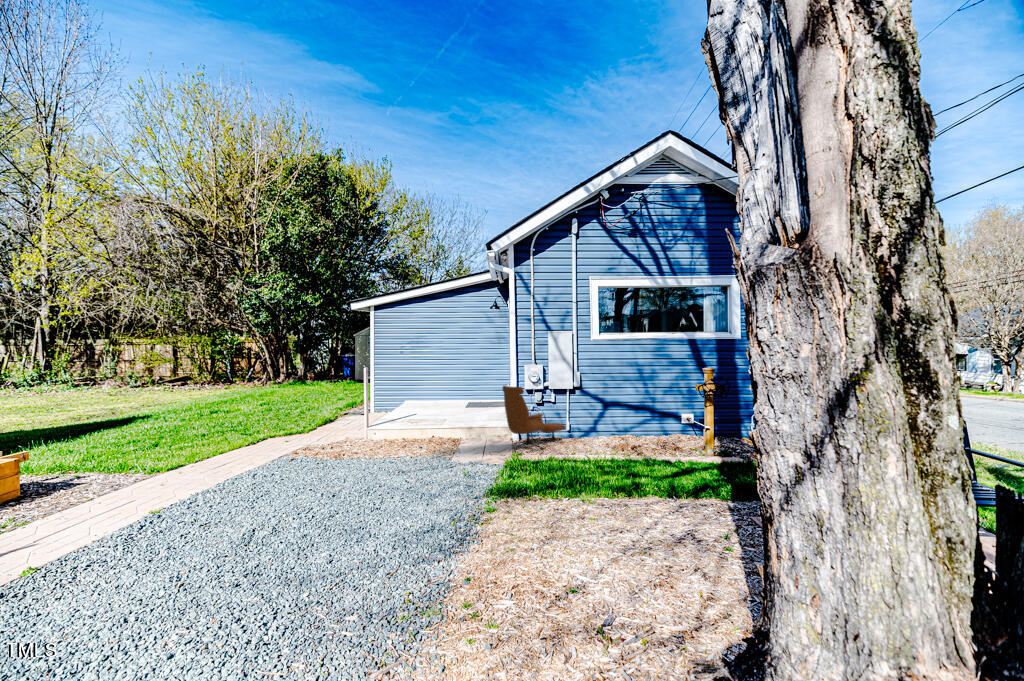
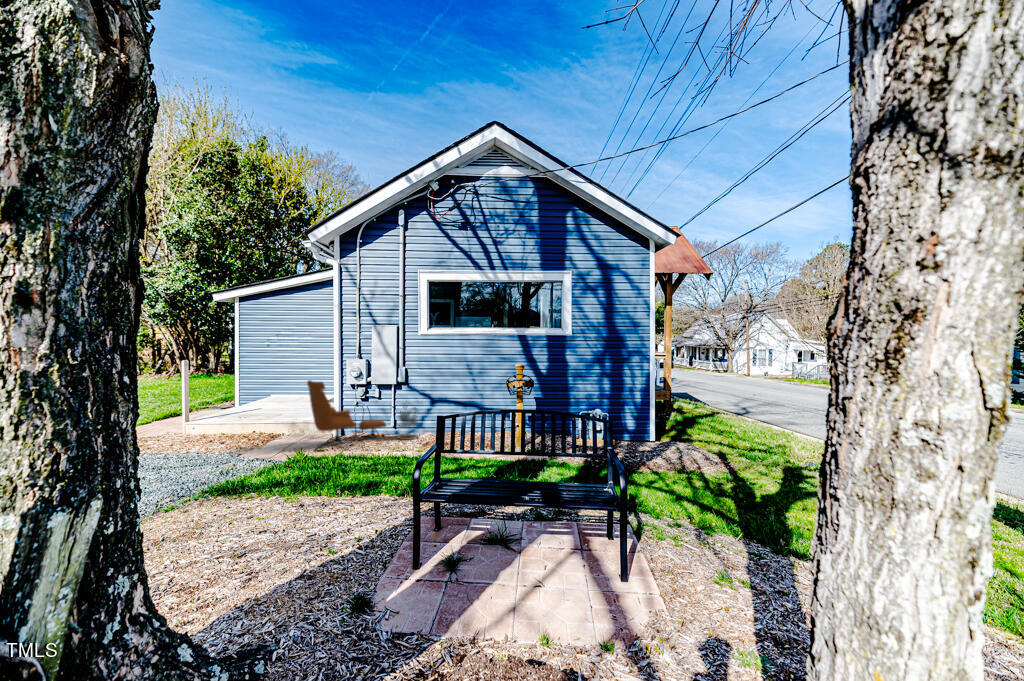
potted tree: none [574,402,598,442] -> present [398,403,419,440]

